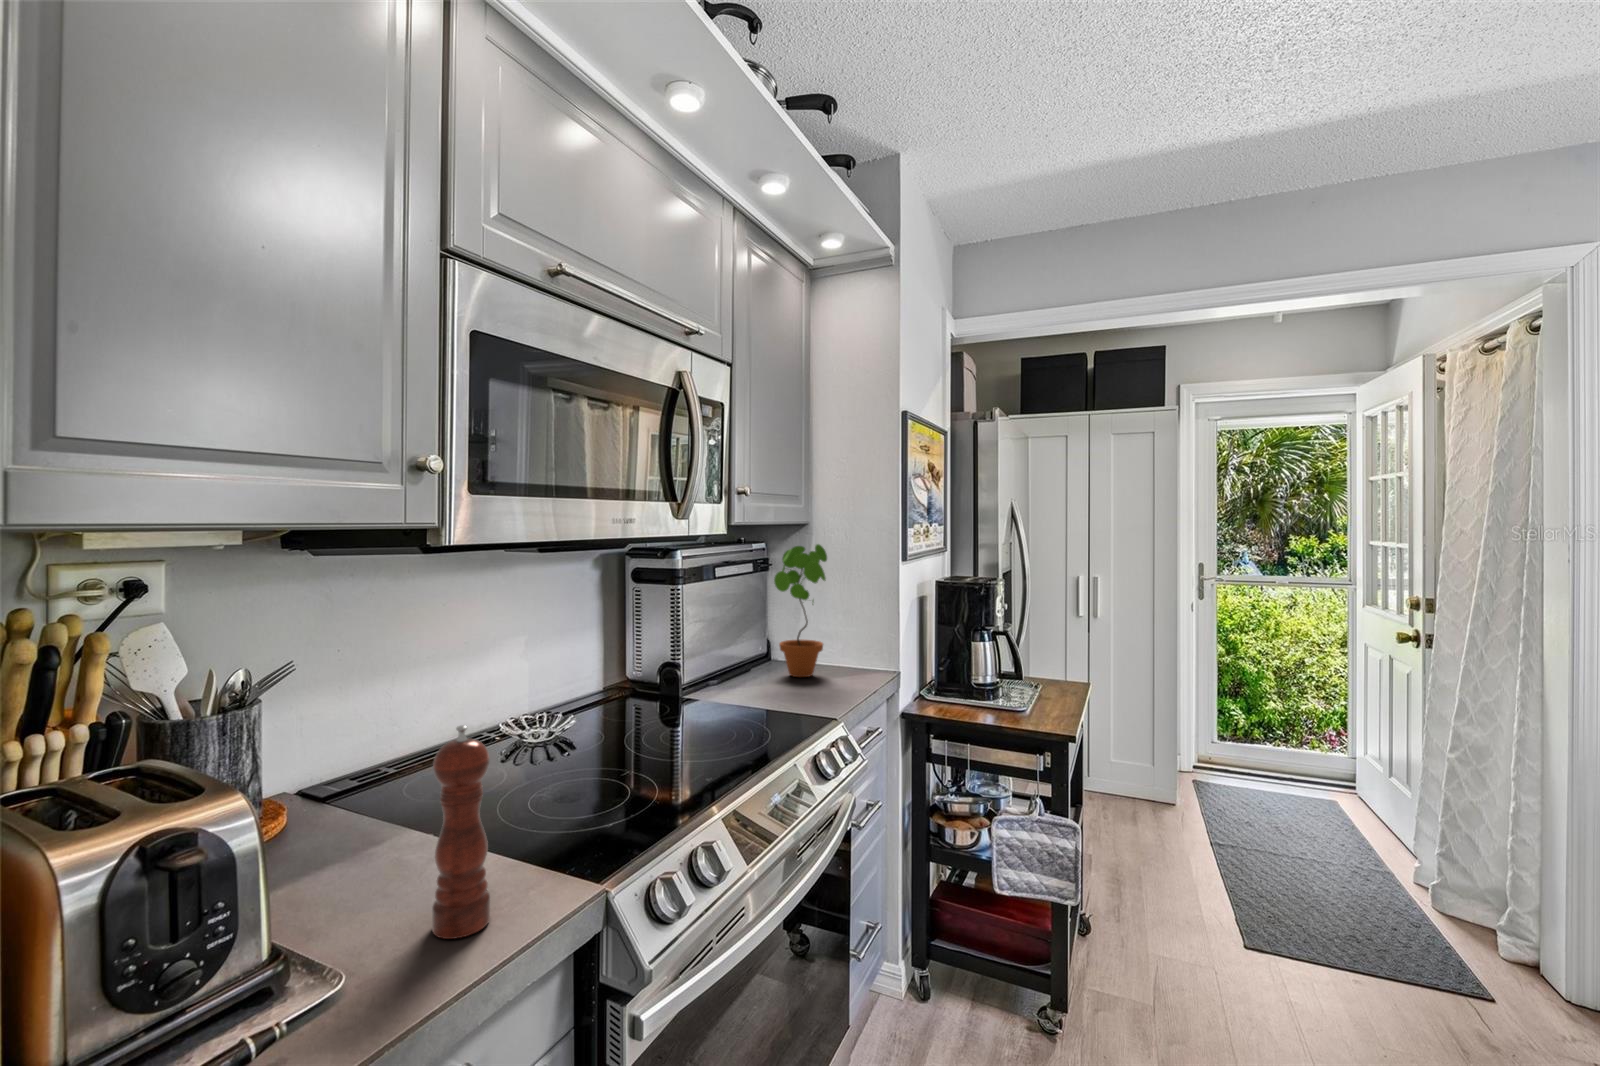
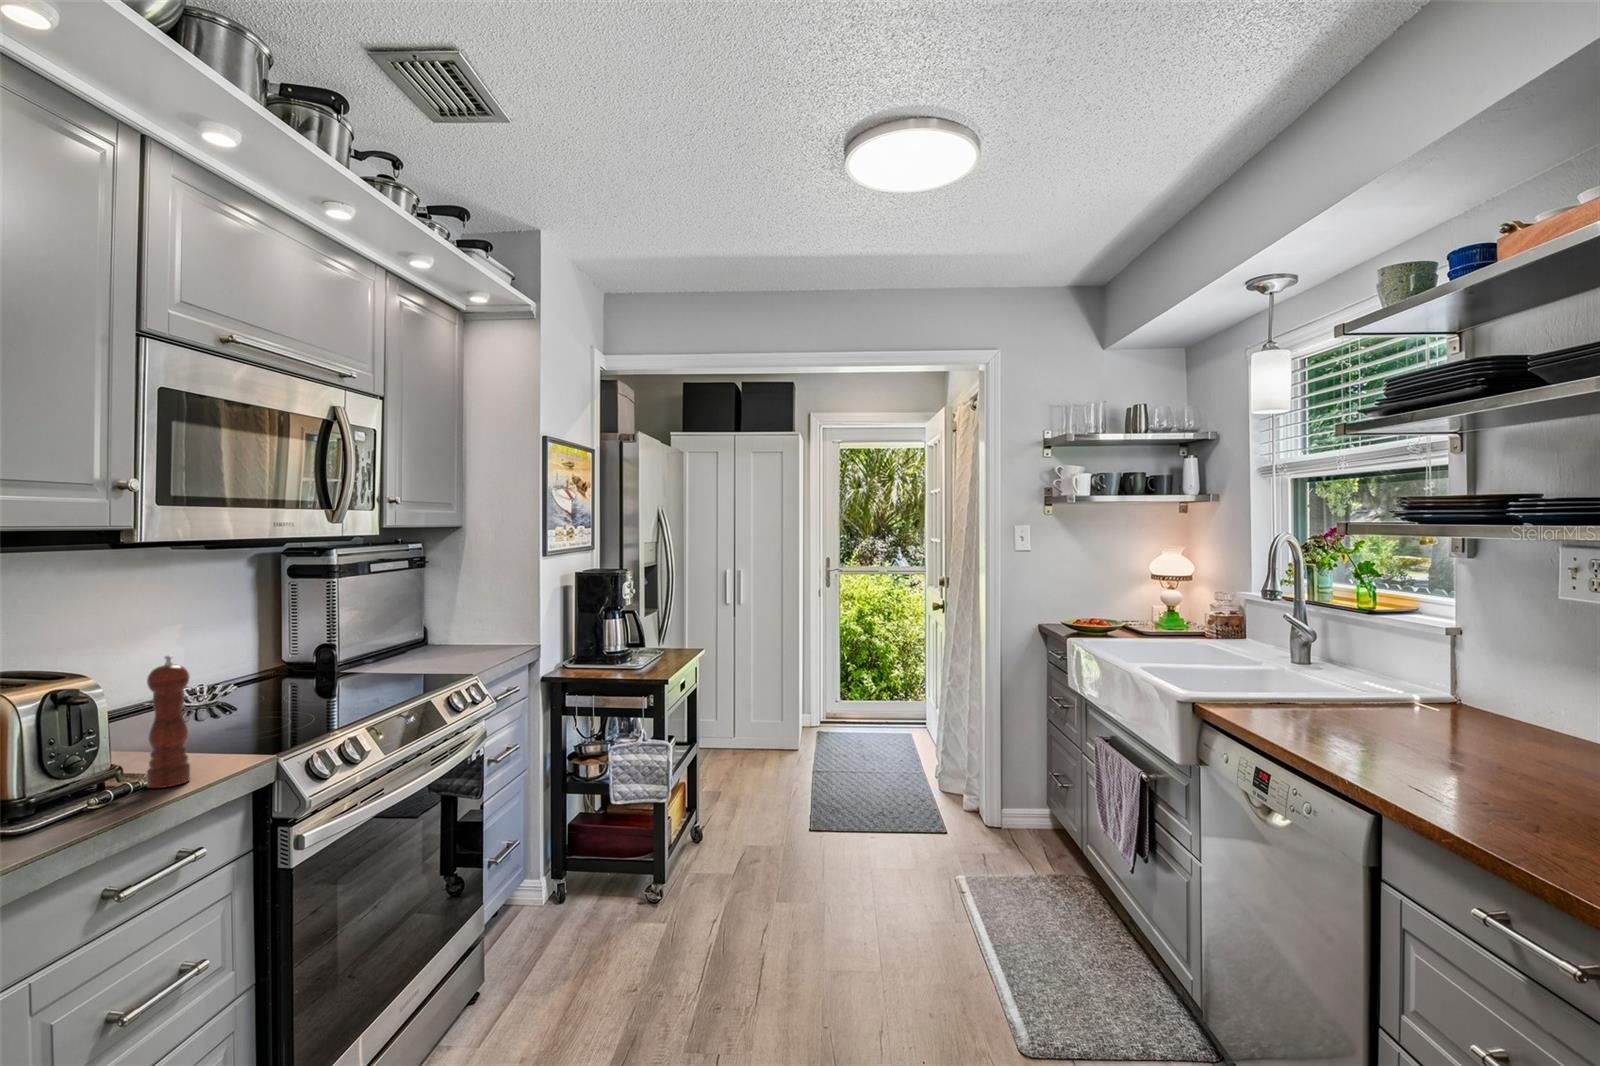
potted plant: present [774,544,827,677] -> none [428,544,478,655]

